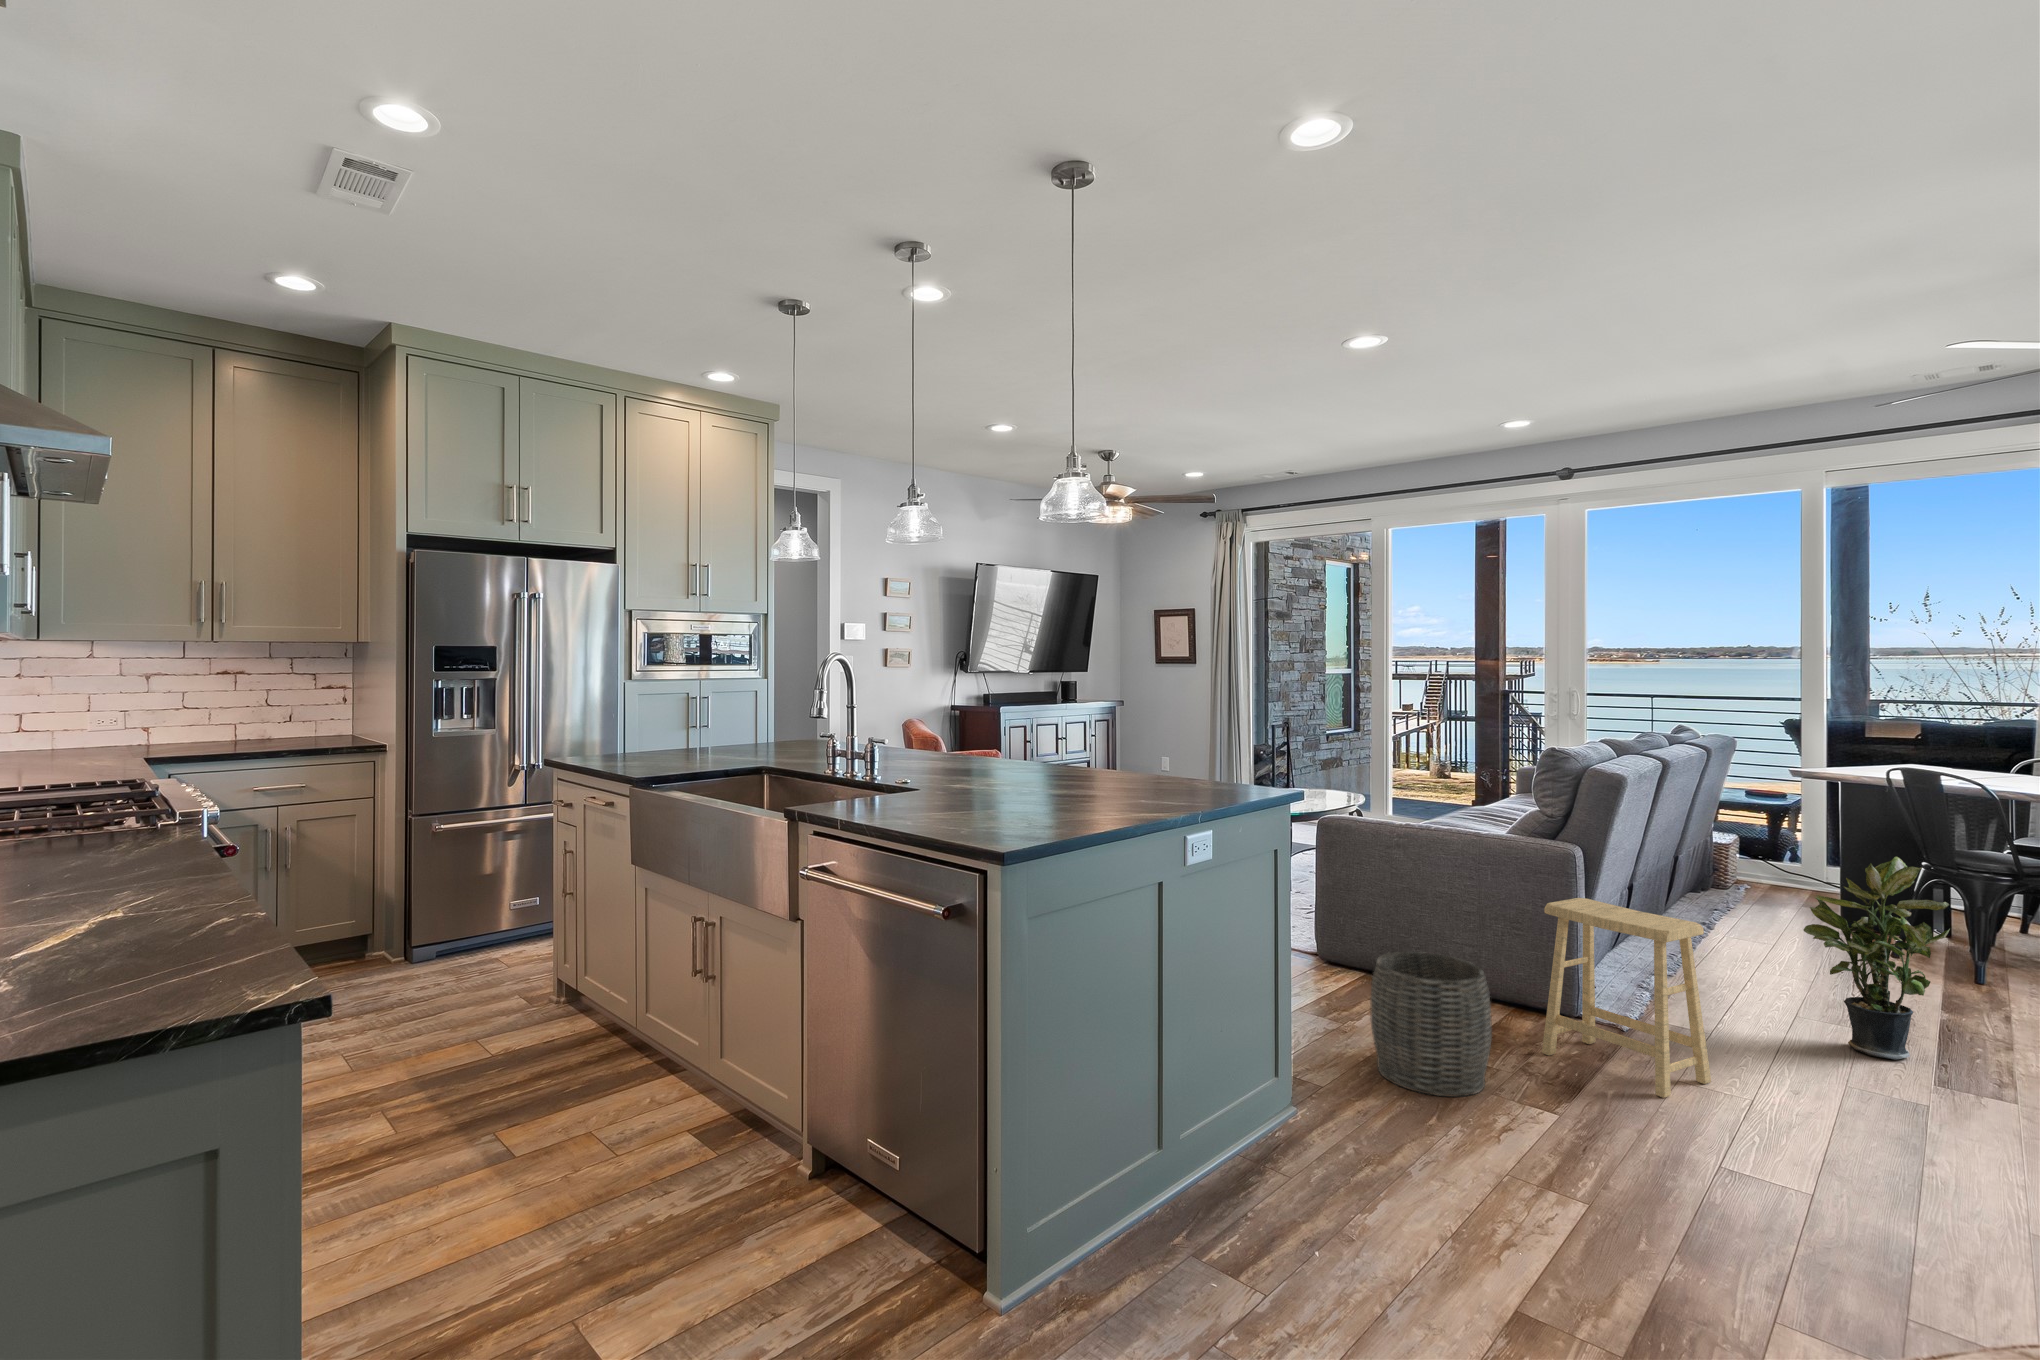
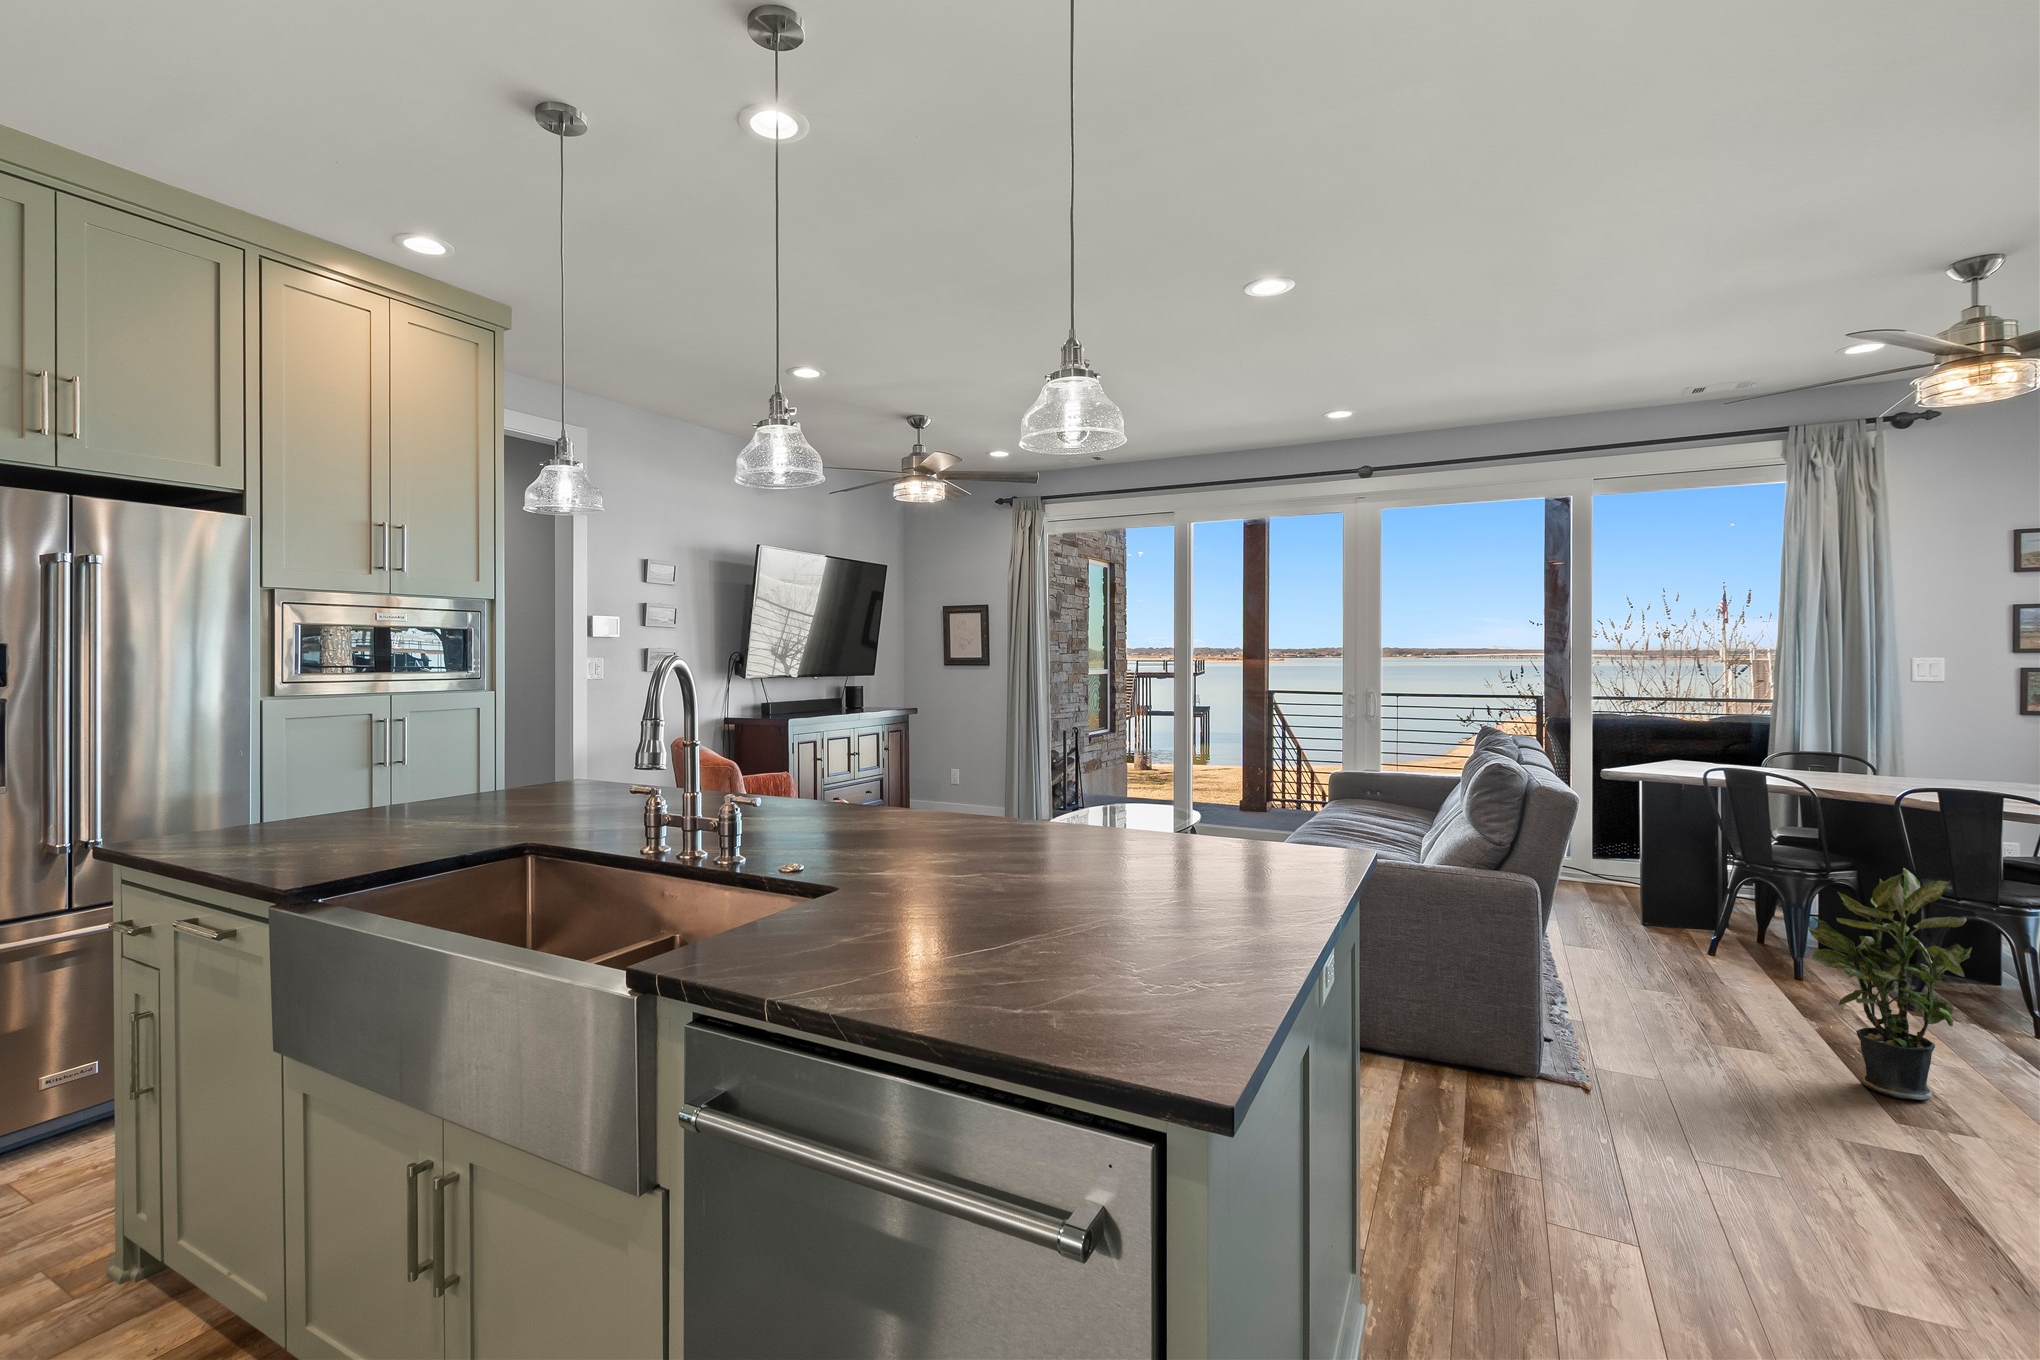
footstool: present [1542,898,1711,1098] -> none [1600,944,1806,1206]
woven basket: present [1370,952,1492,1097] -> none [1435,1040,1605,1252]

